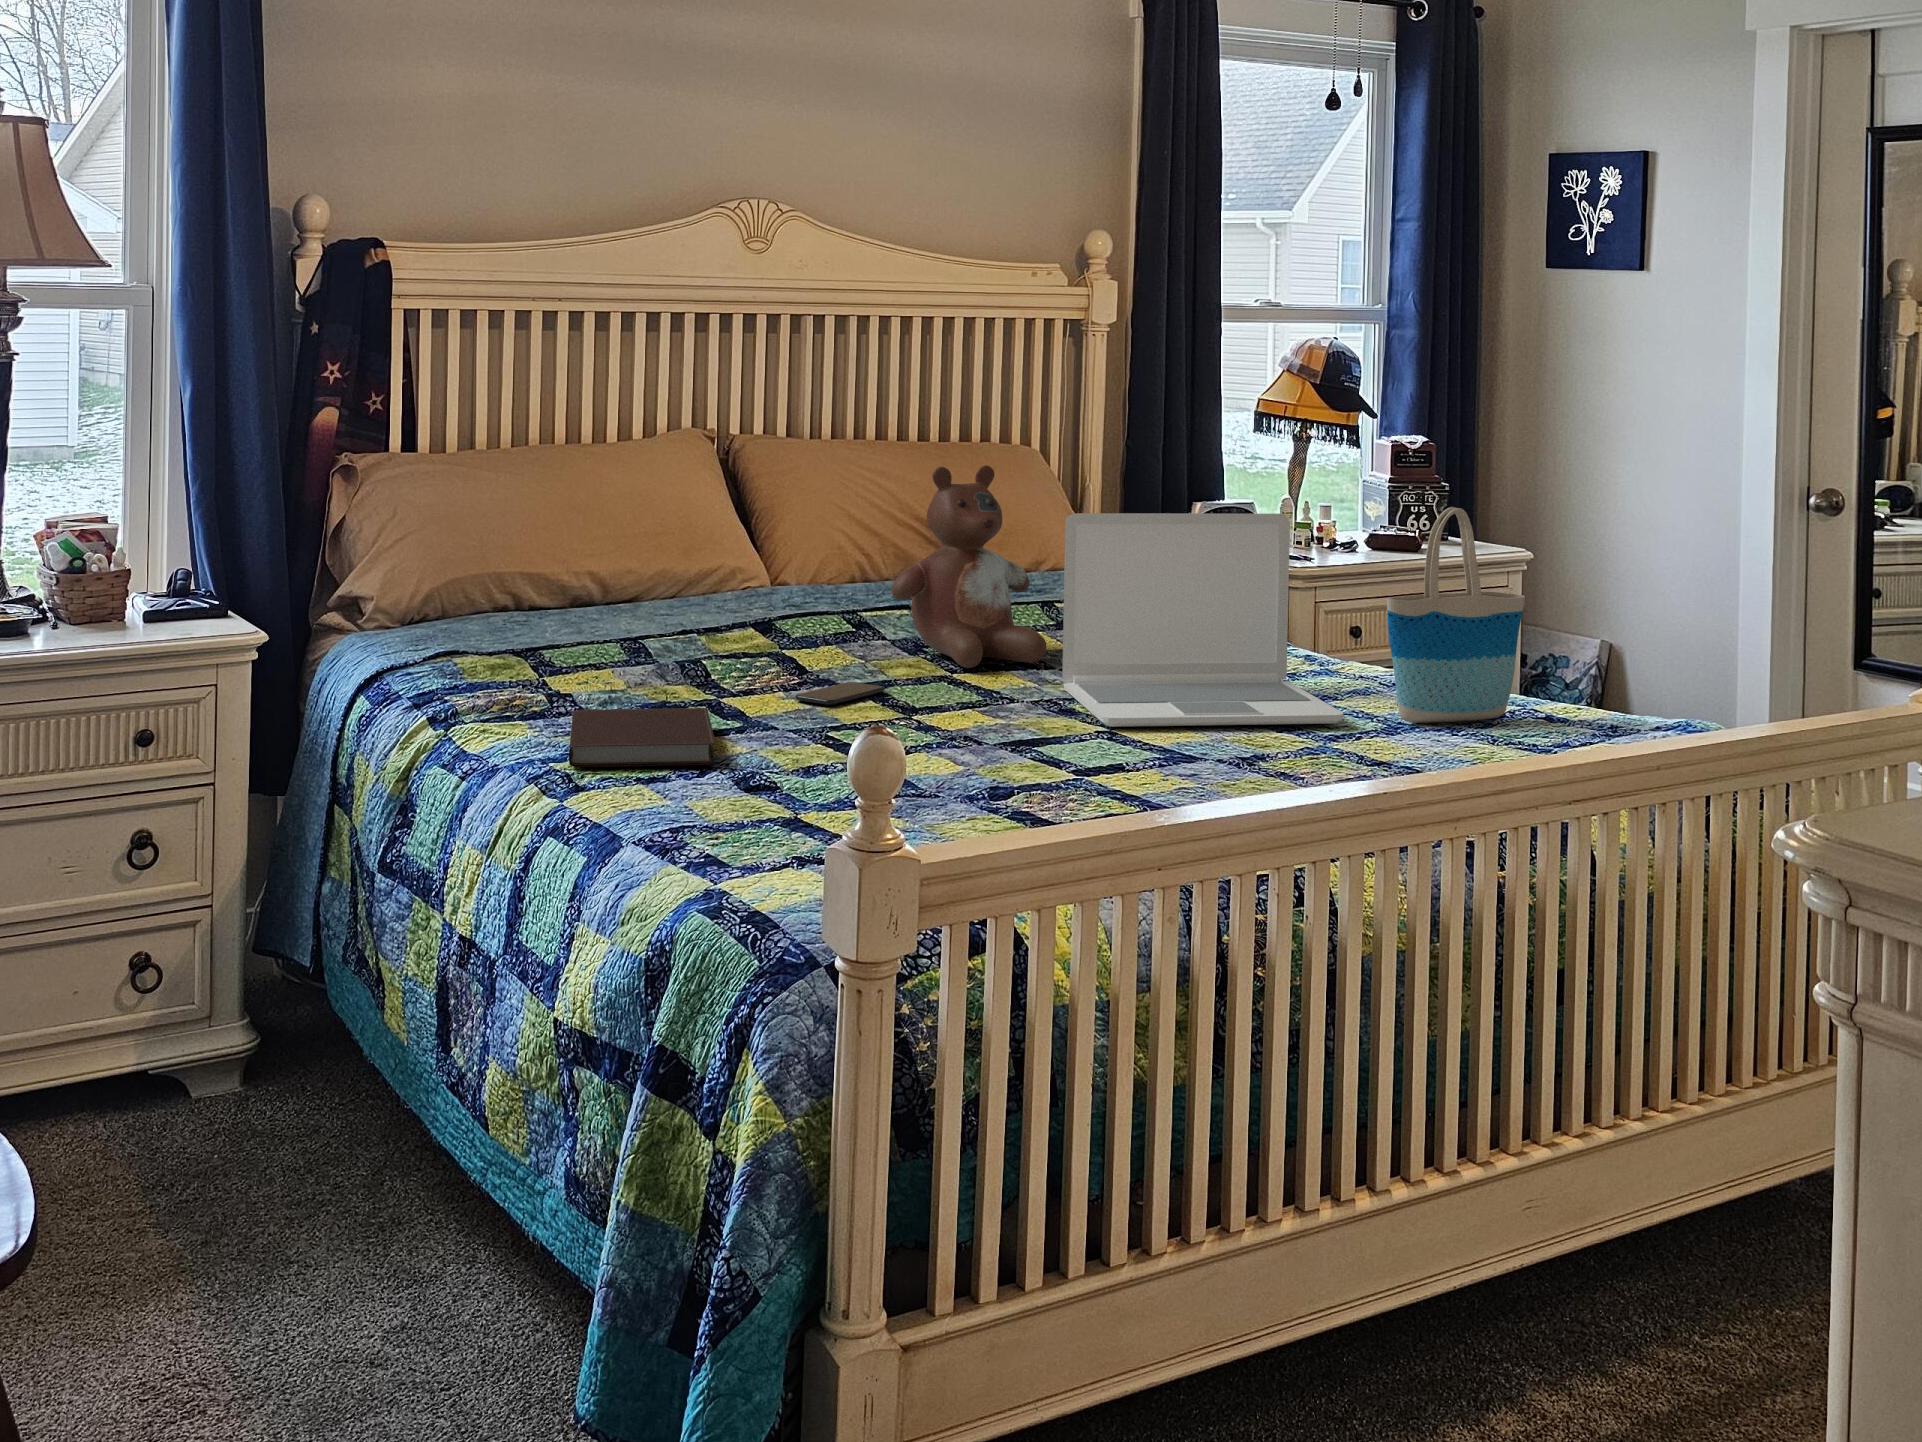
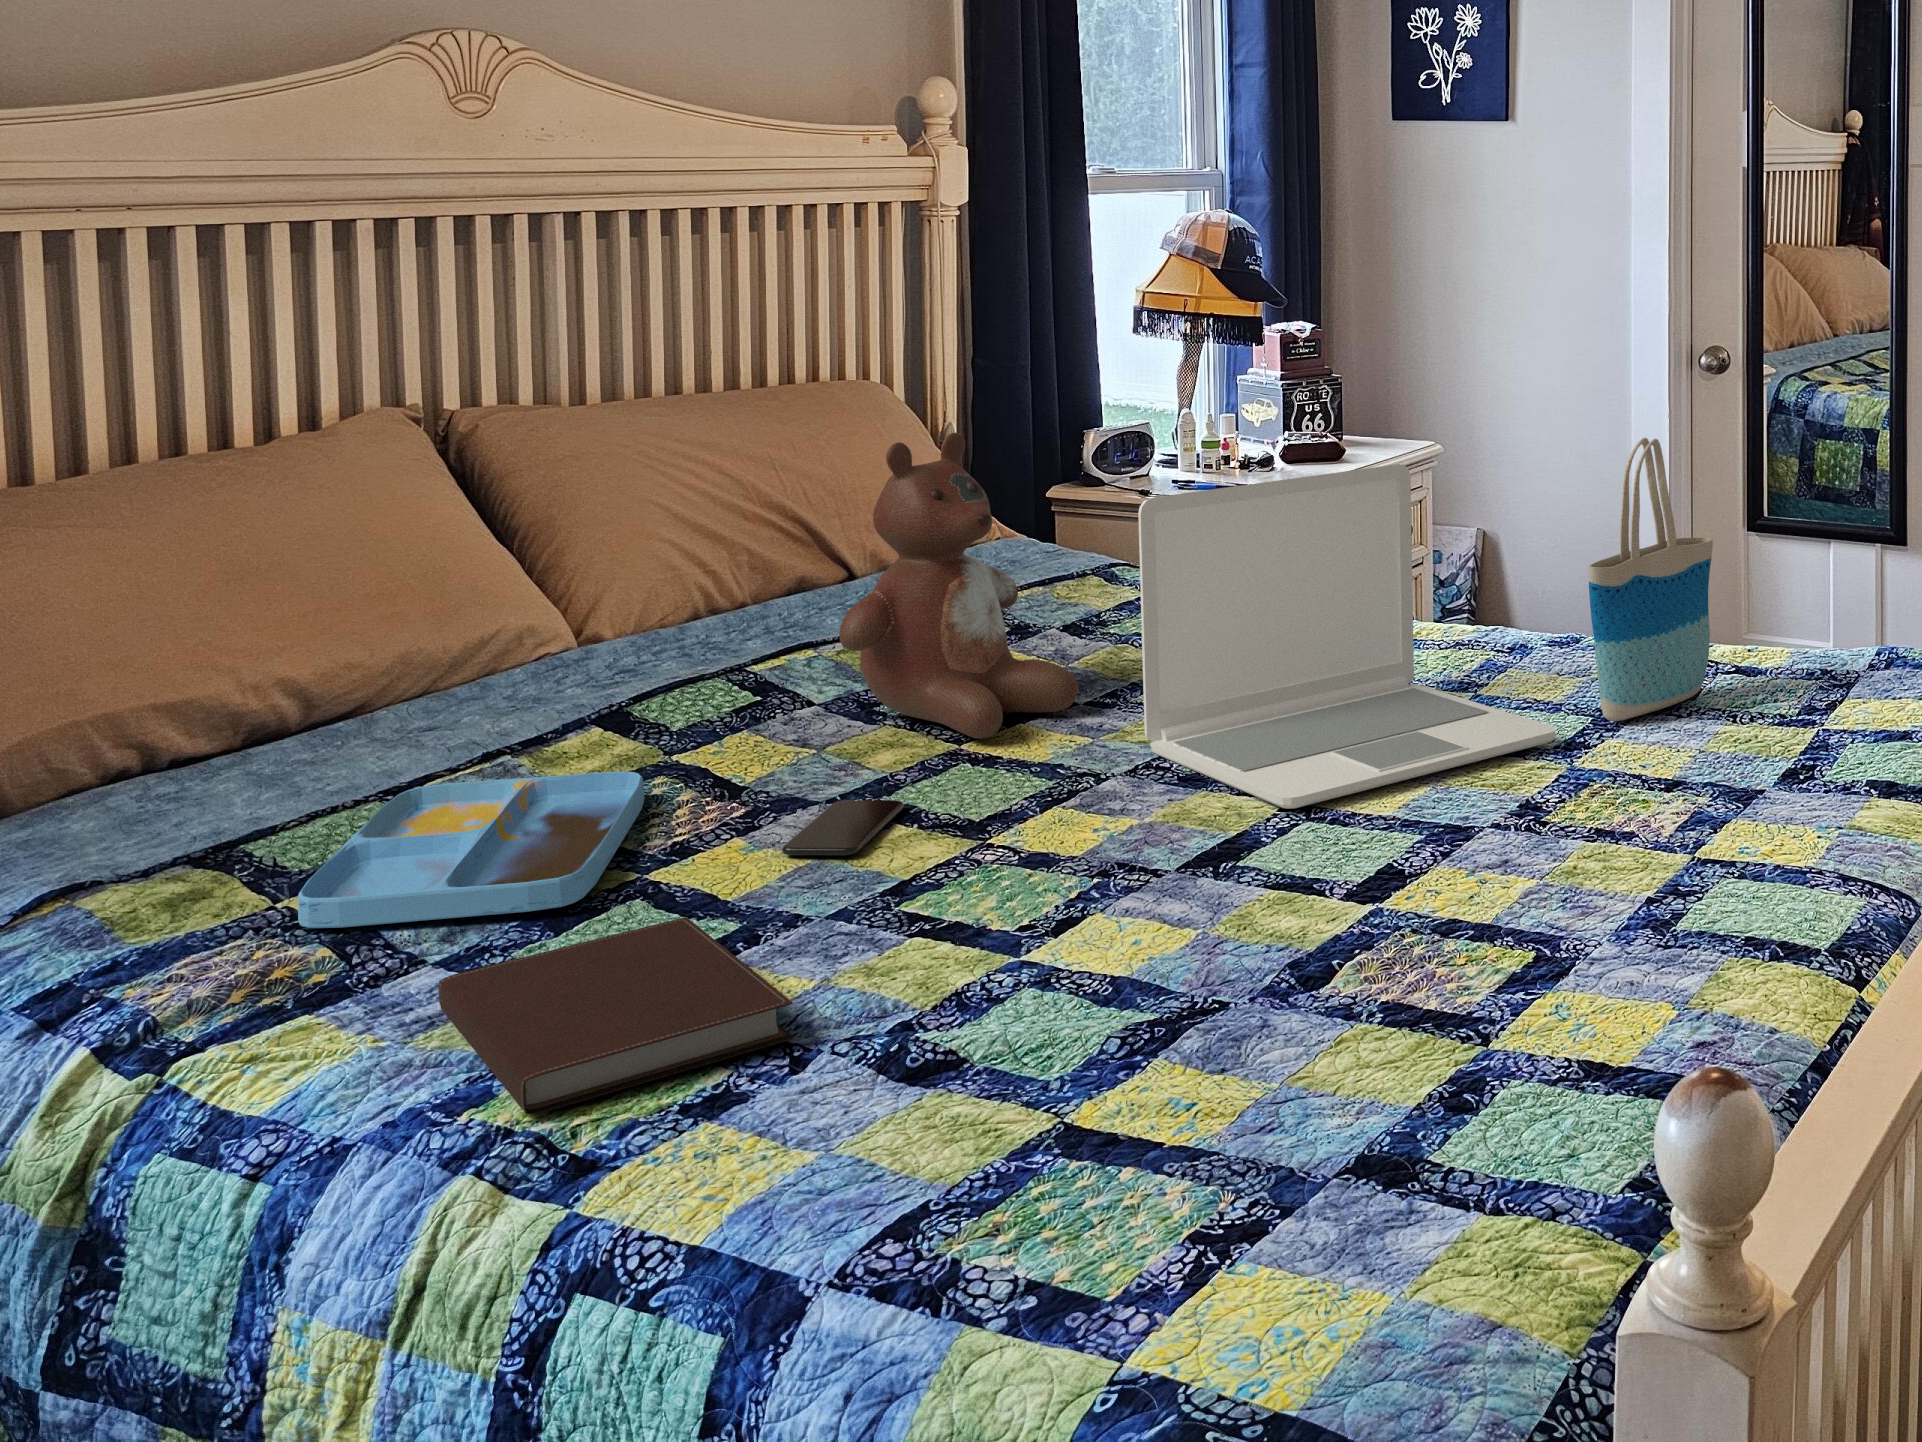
tray: none [540,641,752,699] -> present [298,772,645,928]

